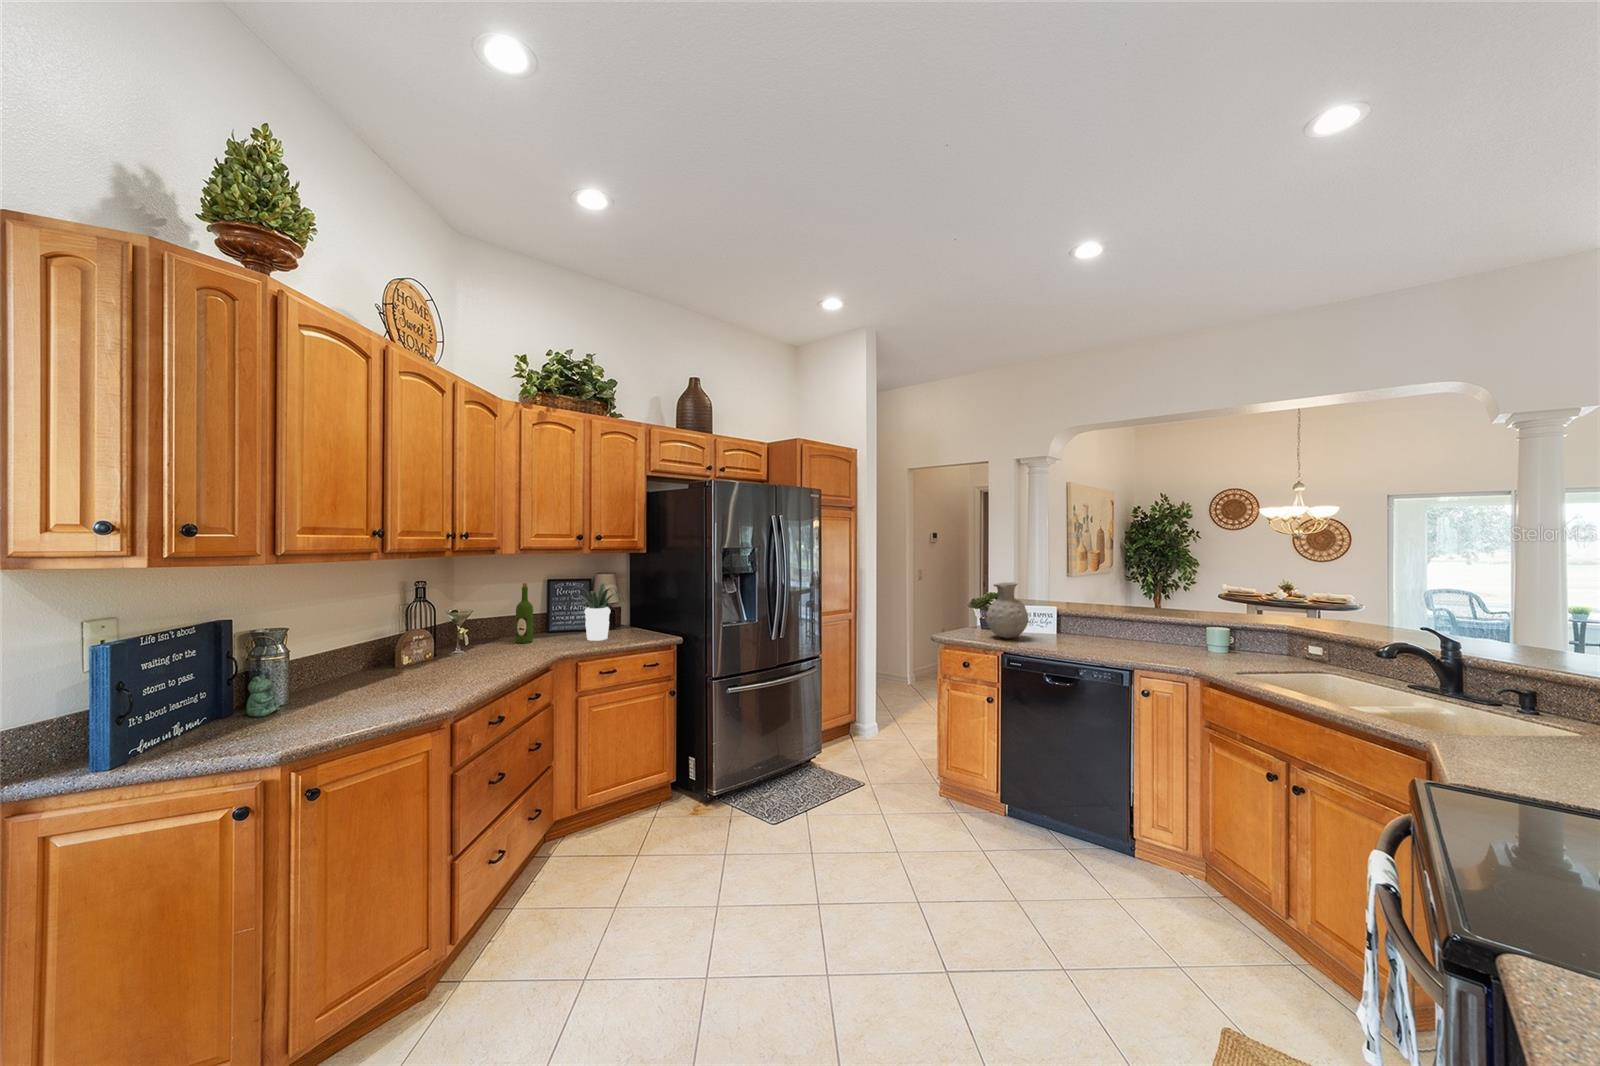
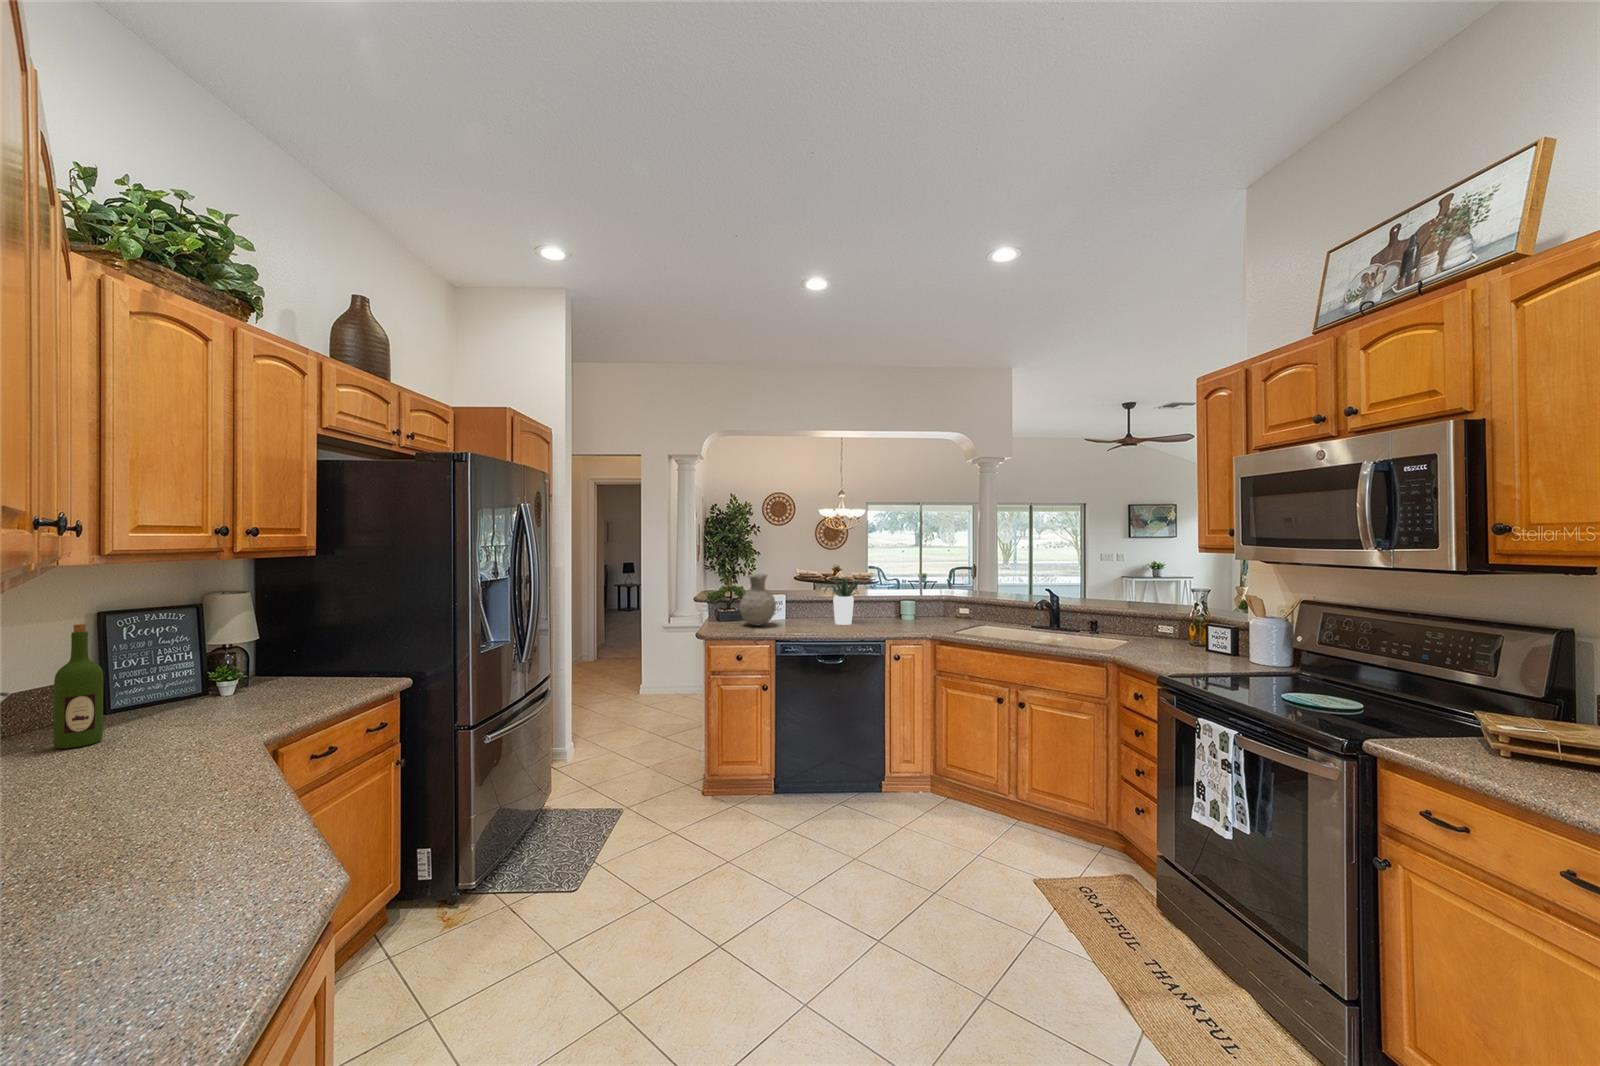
potted plant: present [567,583,623,641] -> present [825,575,865,625]

